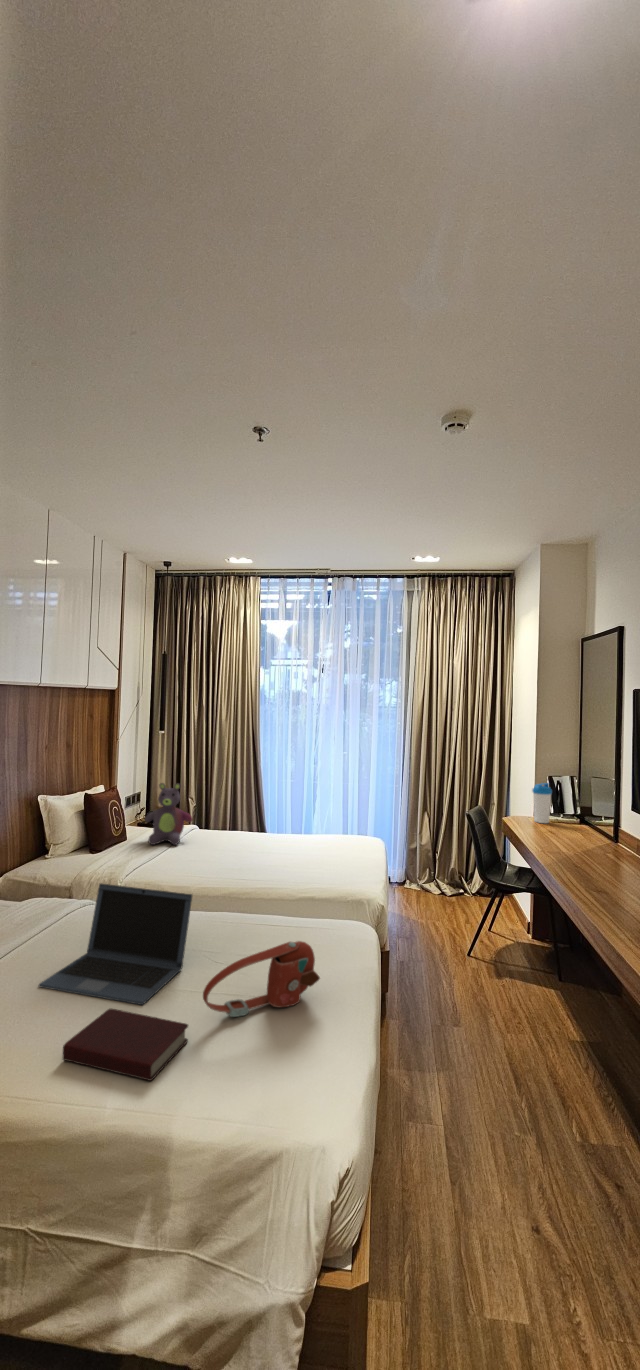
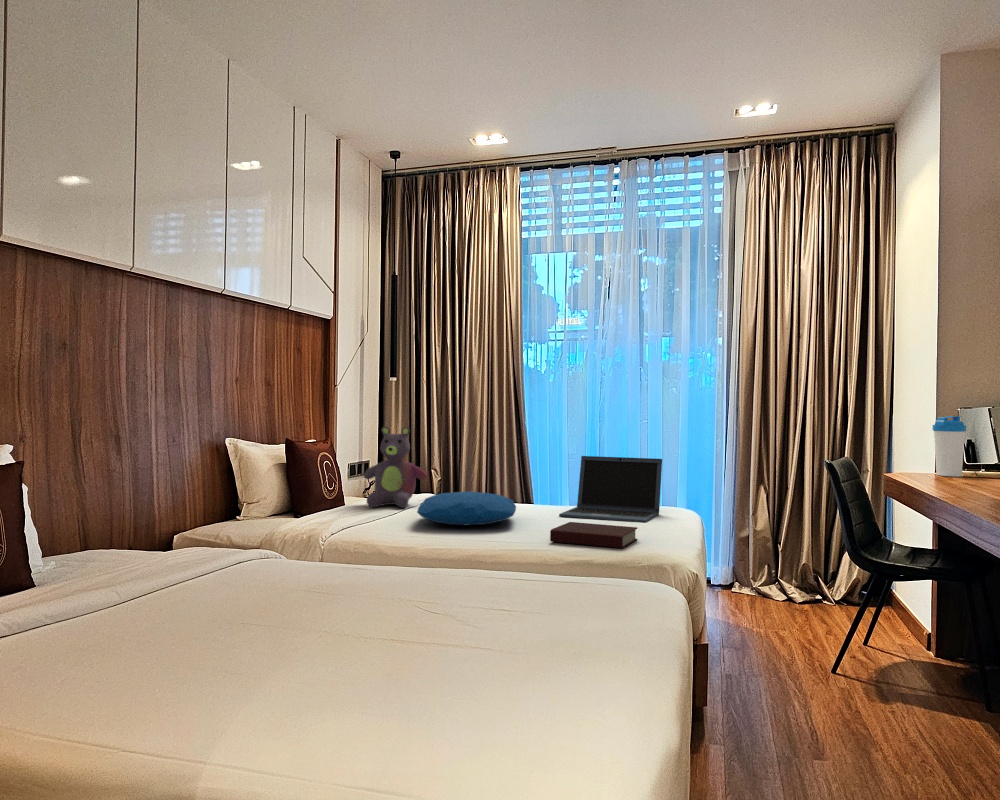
pillow: none [192,838,262,867] -> present [417,491,516,525]
laptop: present [39,883,192,1005] -> present [559,456,662,523]
handbag: present [203,941,320,1017] -> none [367,560,574,673]
book: present [62,1009,188,1081] -> present [550,522,637,548]

